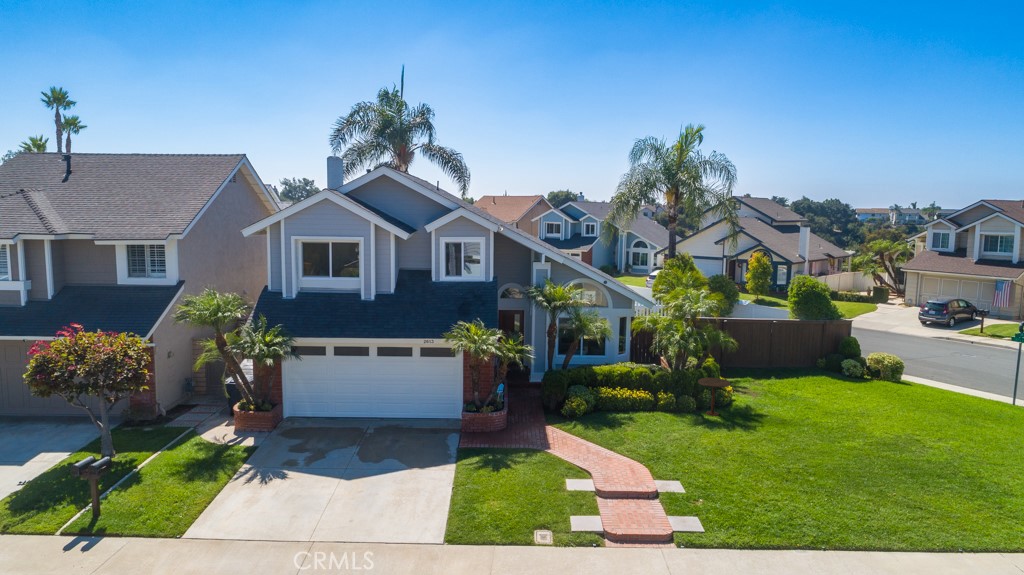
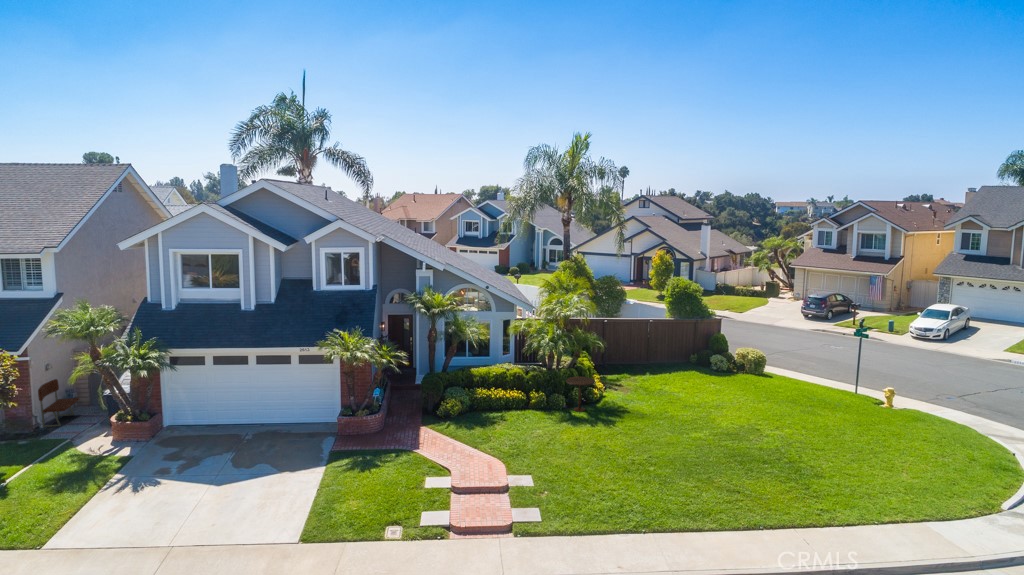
bench: none [163,366,199,414] -> present [38,379,79,427]

